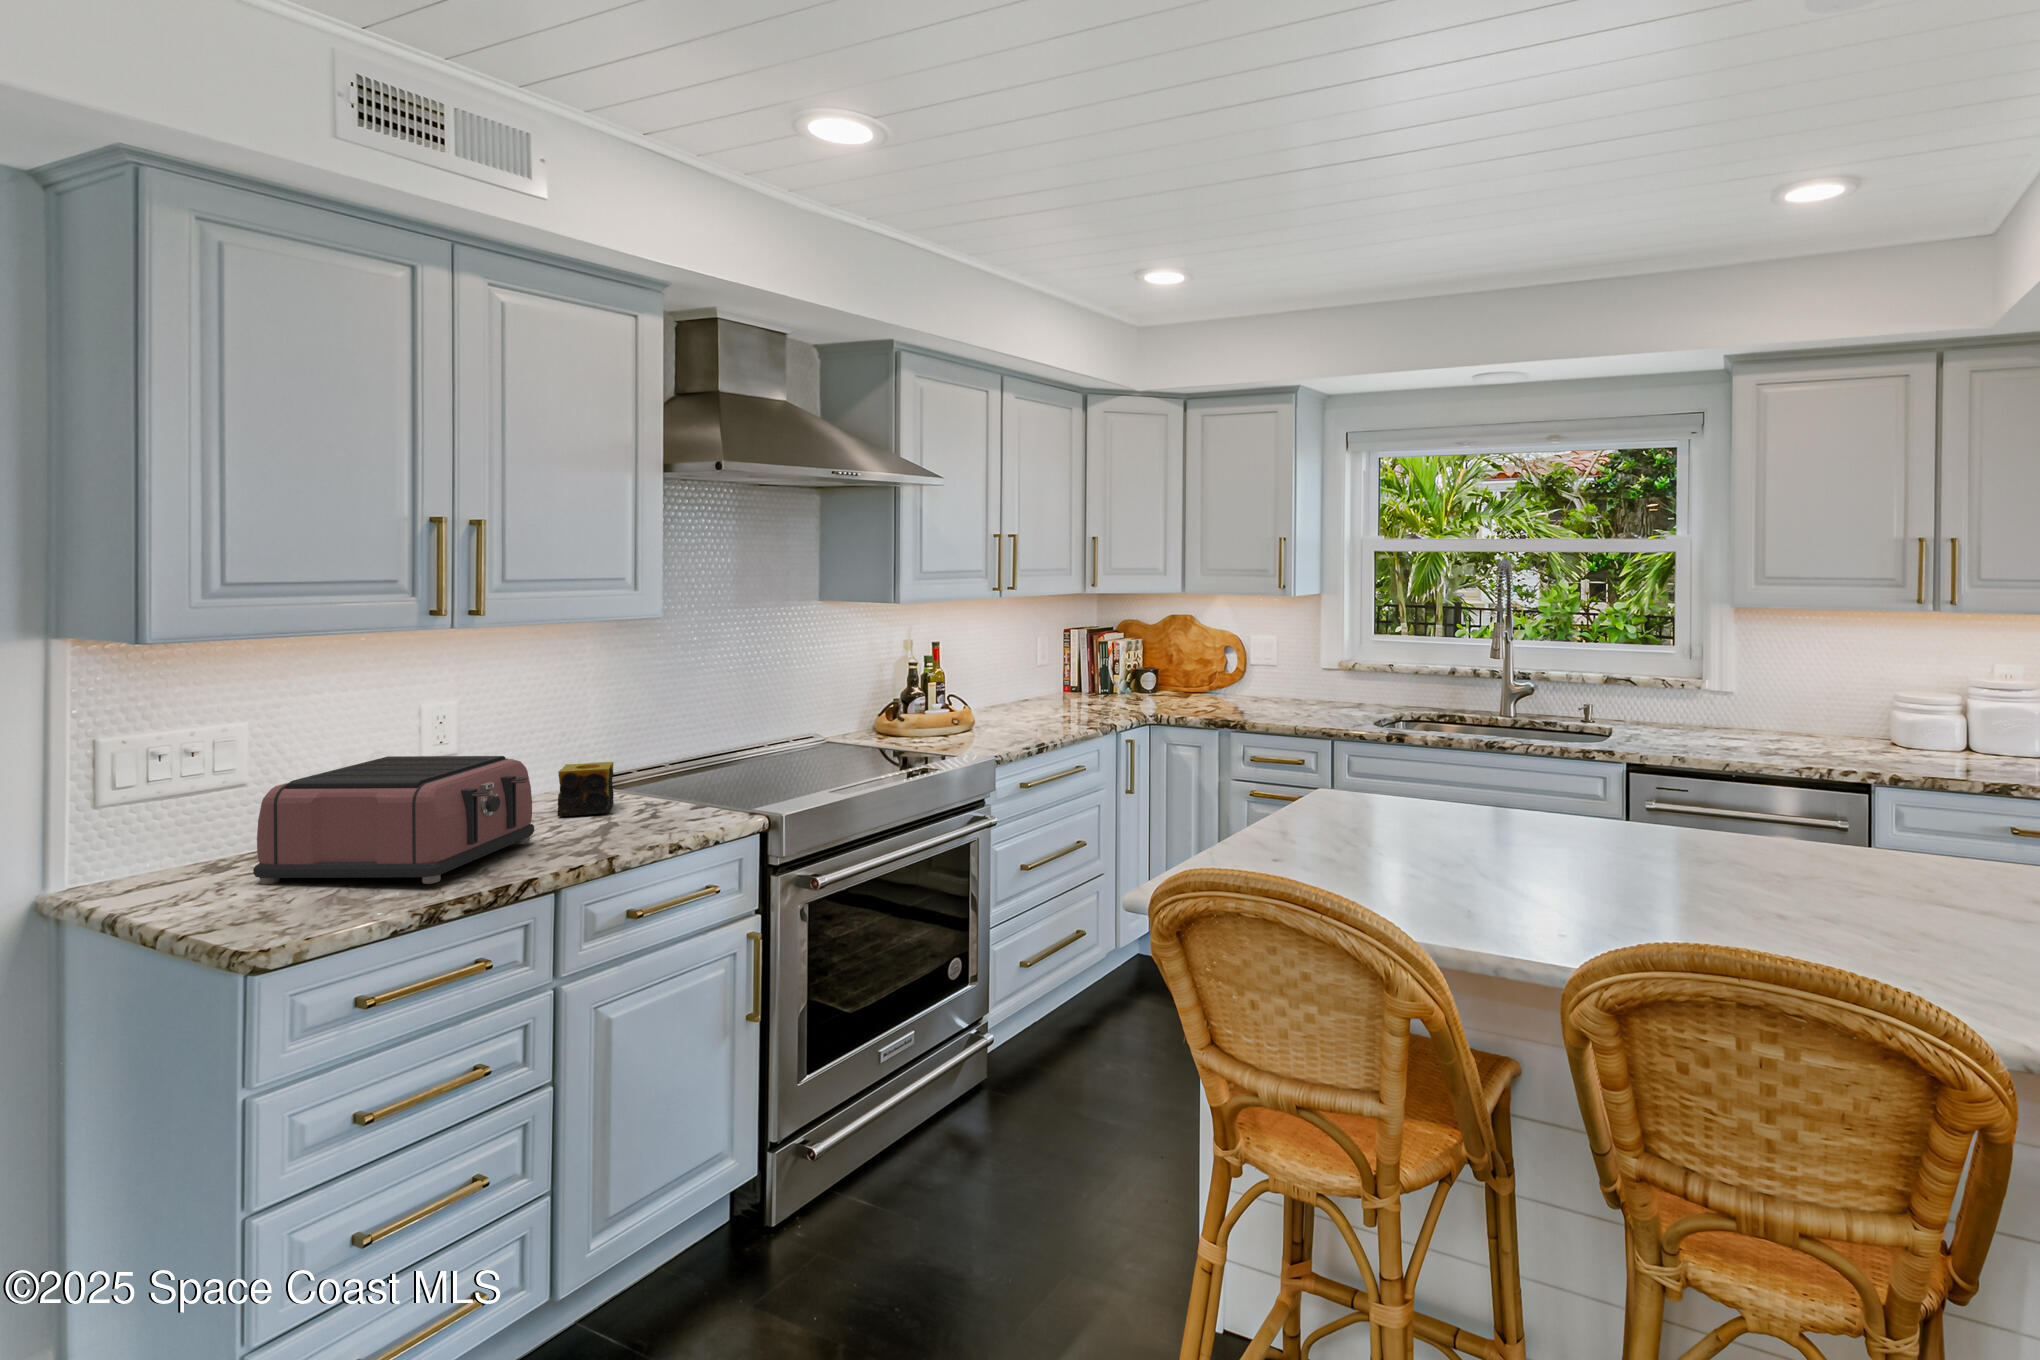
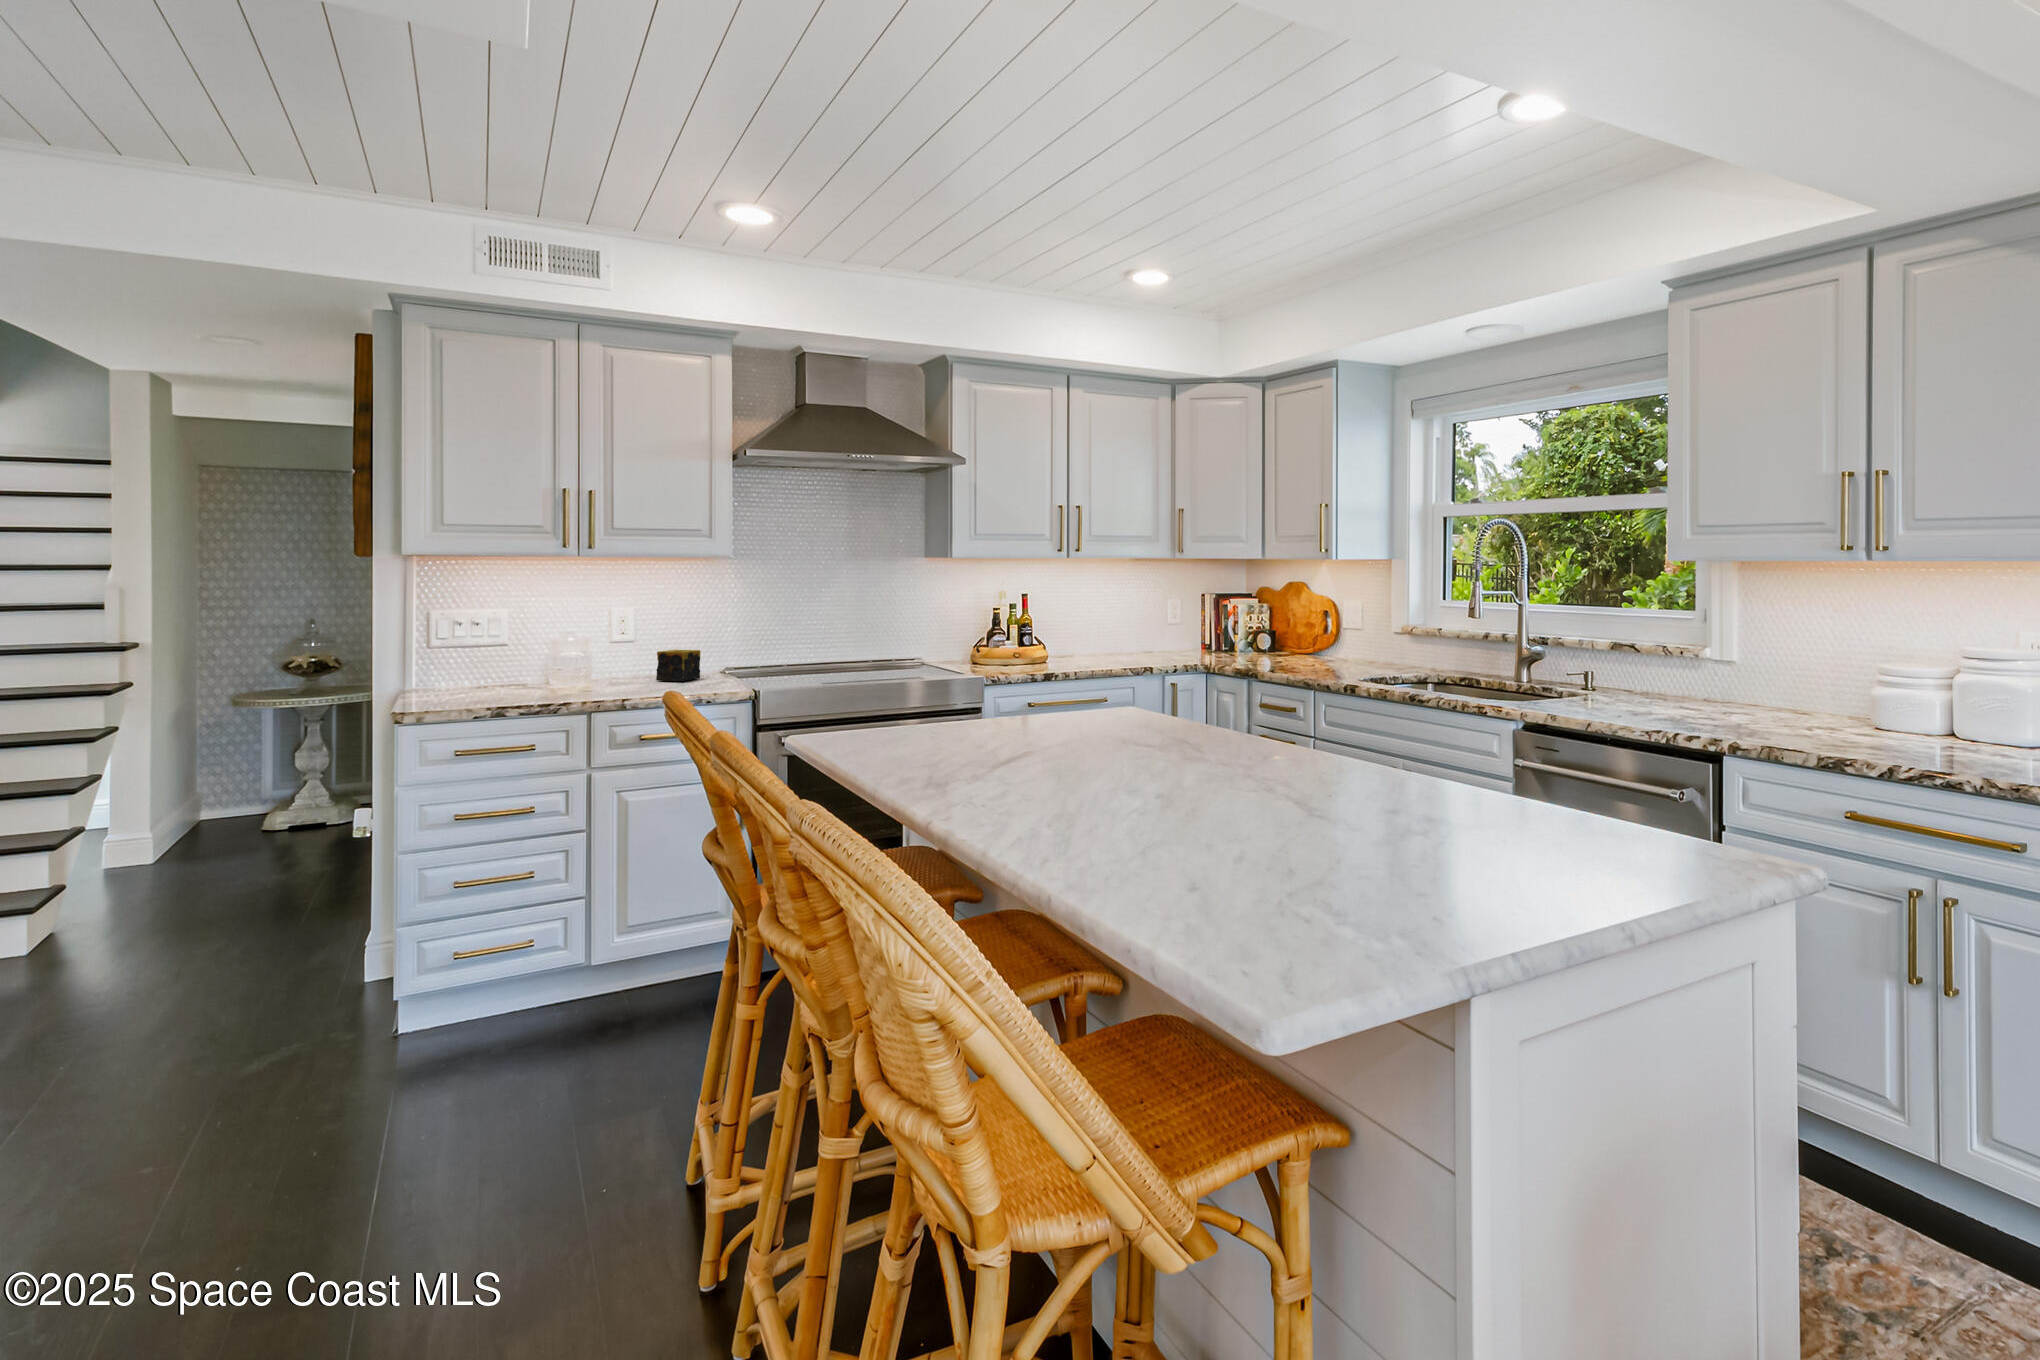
toaster: present [253,756,534,884] -> none [459,631,613,697]

